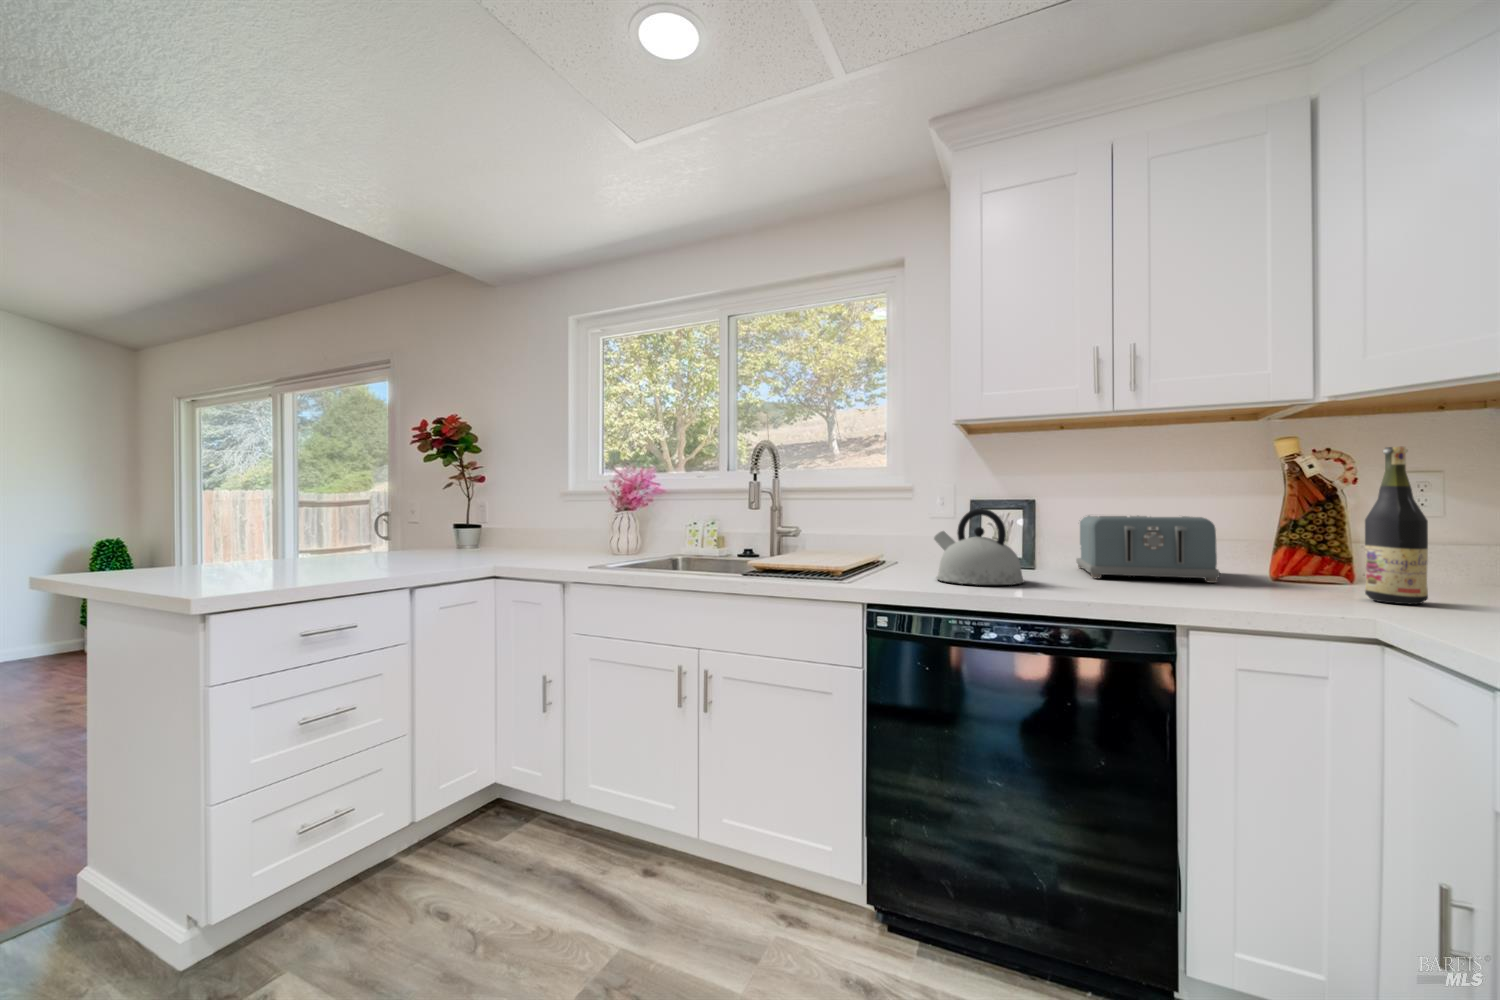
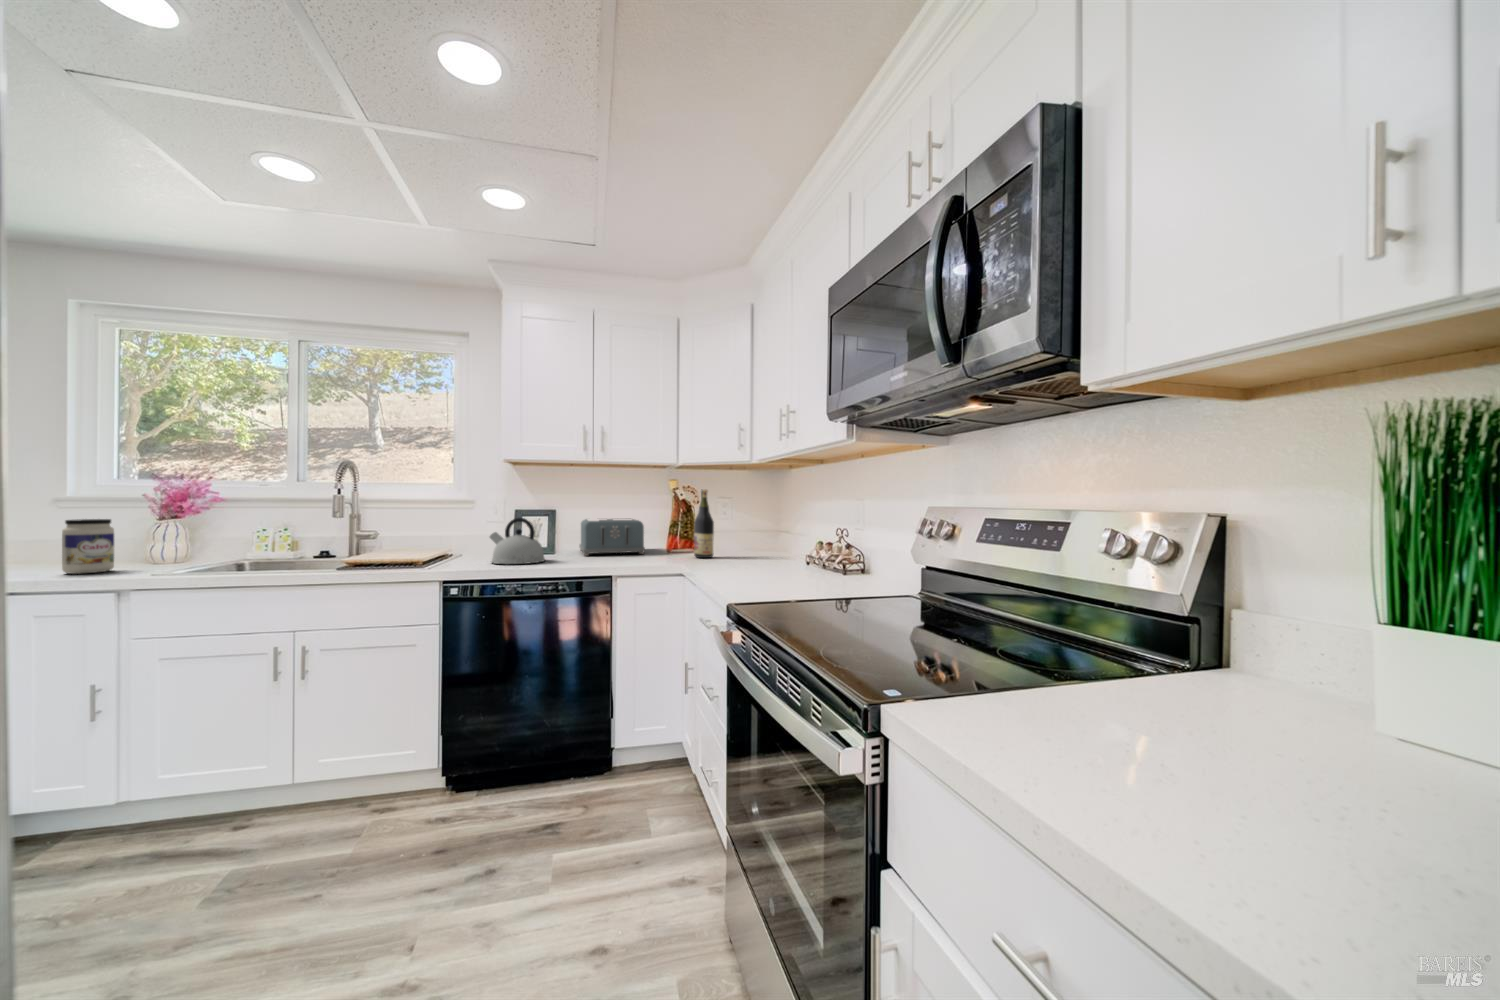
jar: none [542,508,577,560] -> present [62,519,114,574]

